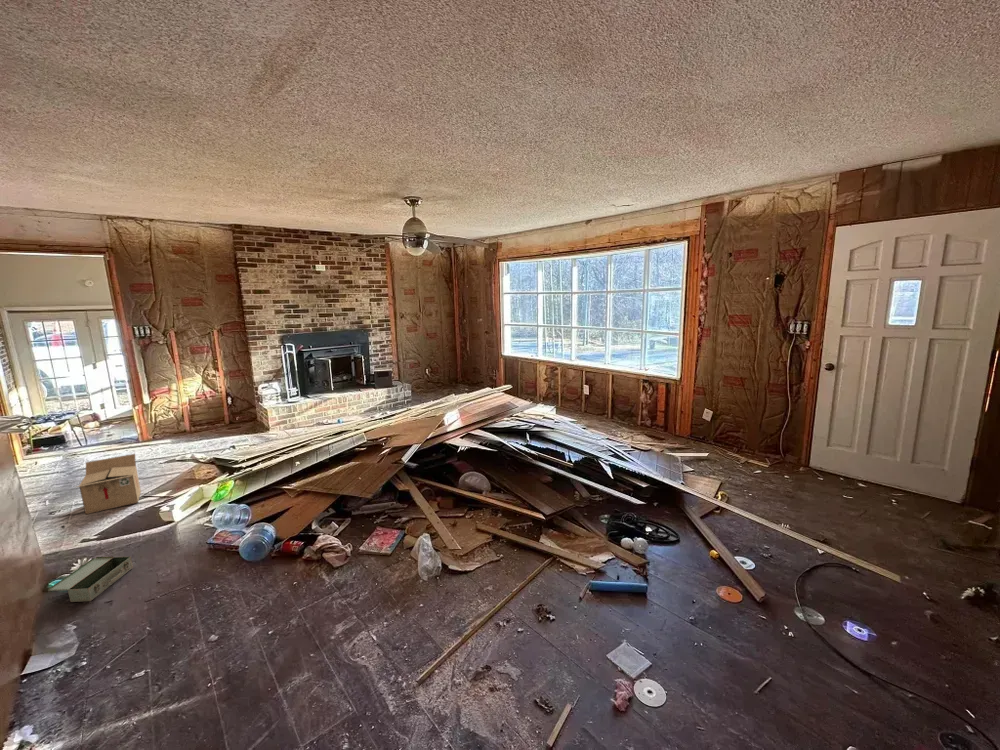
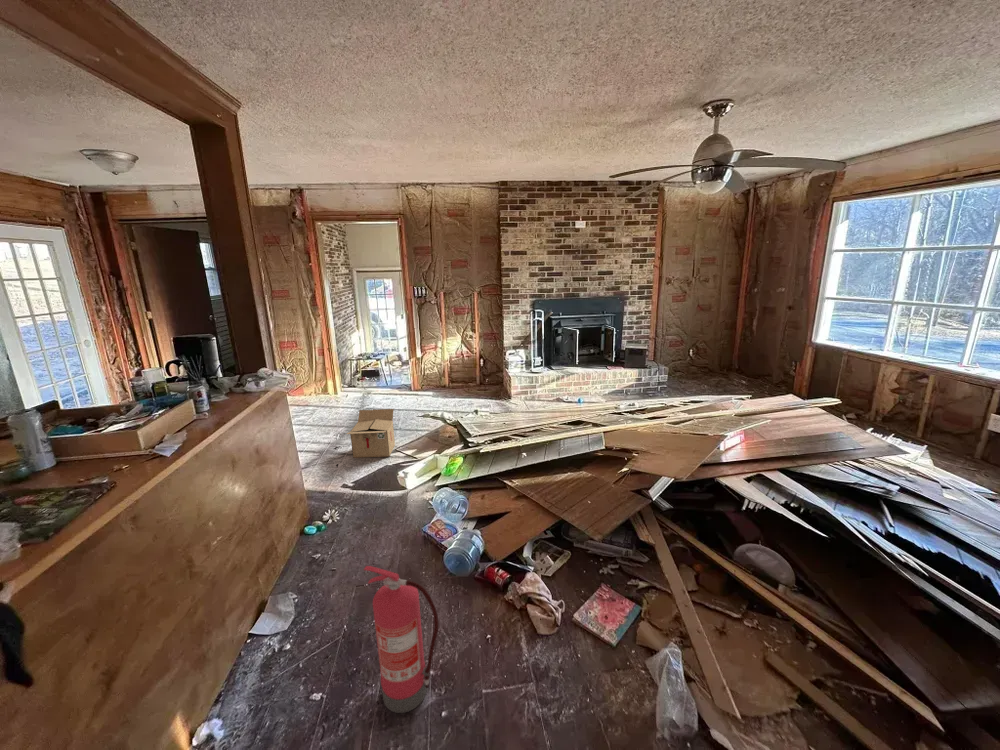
fire extinguisher: none [180,541,255,658] -> present [364,566,439,713]
toolbox: present [48,556,133,602] -> none [299,513,364,561]

